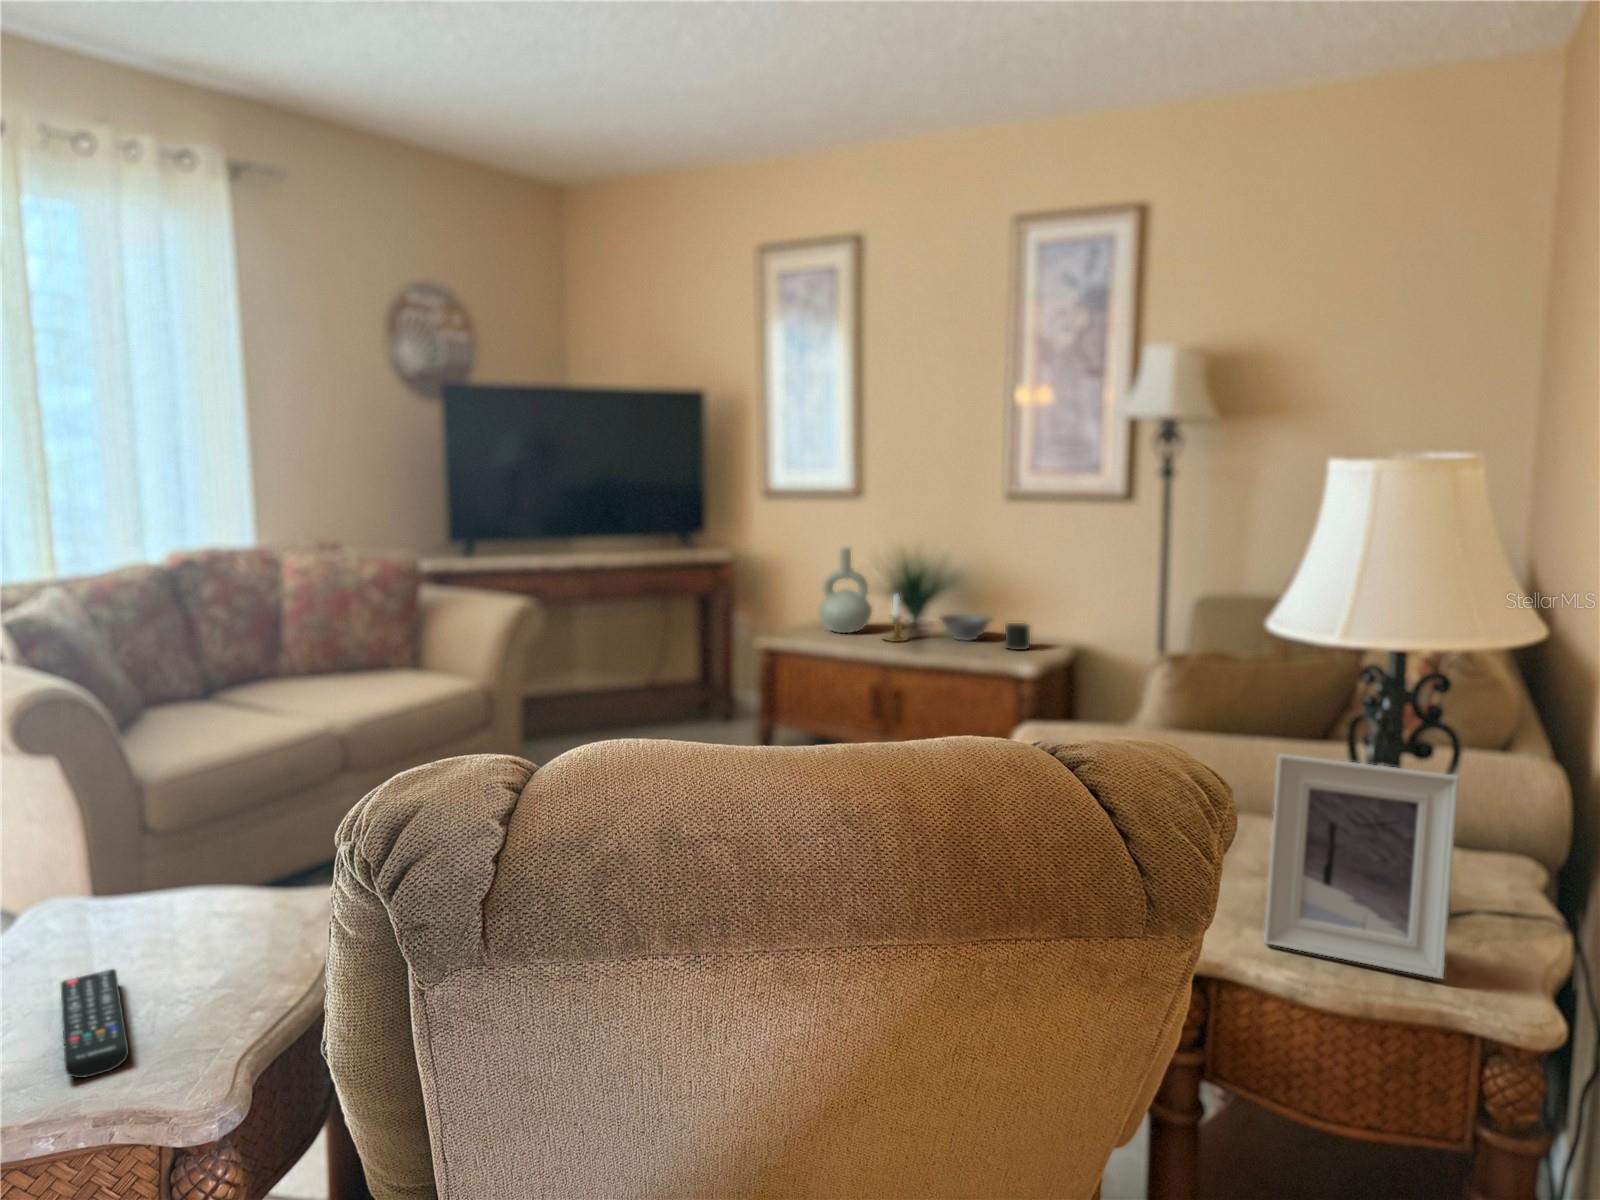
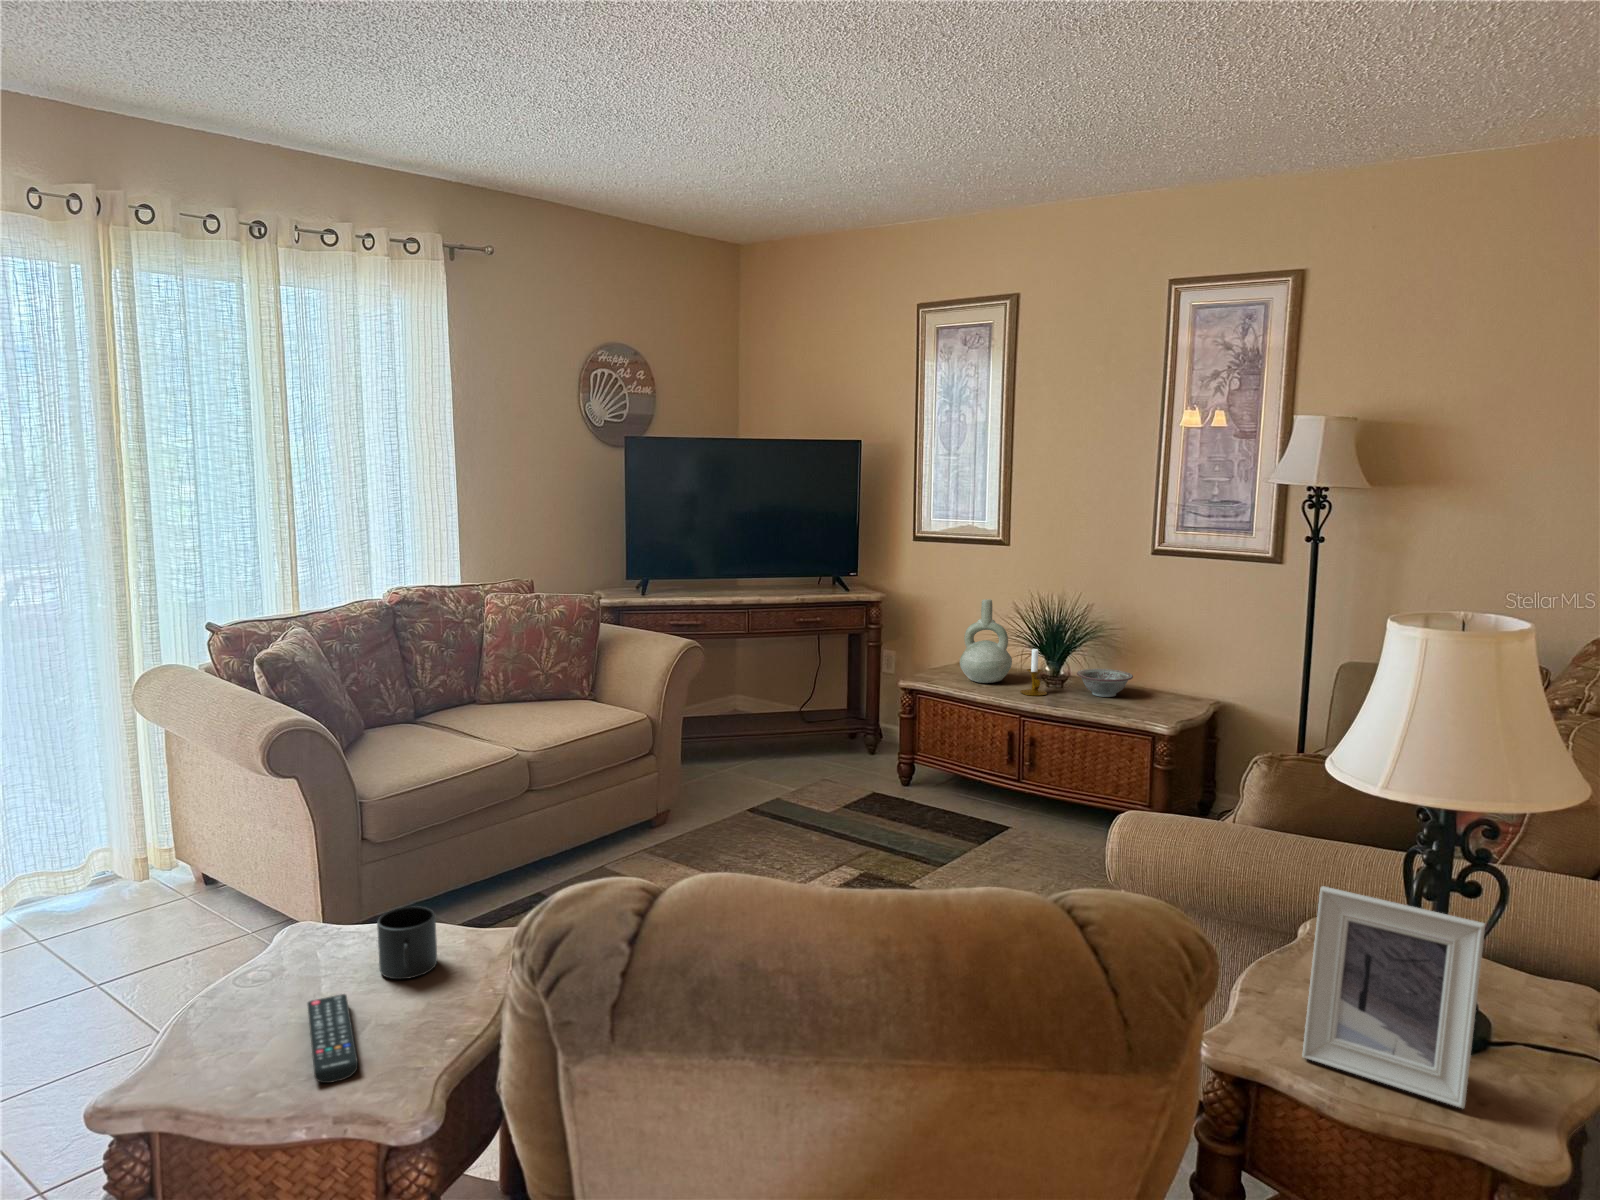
mug: present [1005,623,1030,650] -> present [377,906,437,979]

